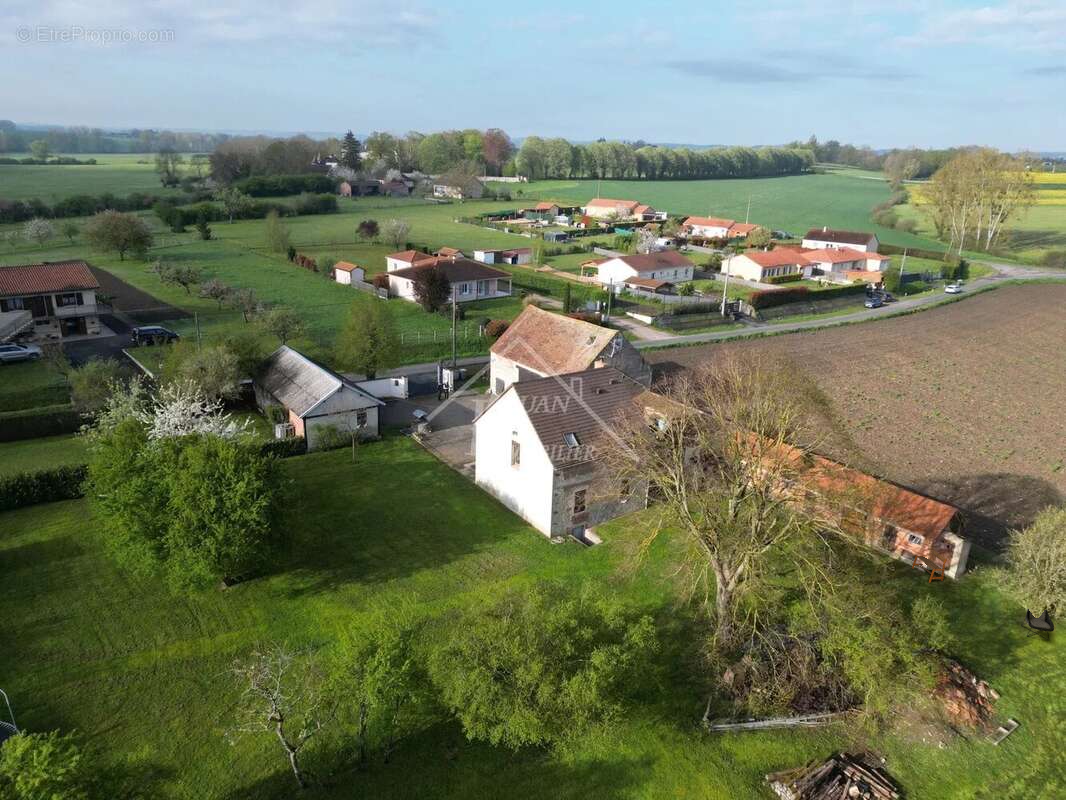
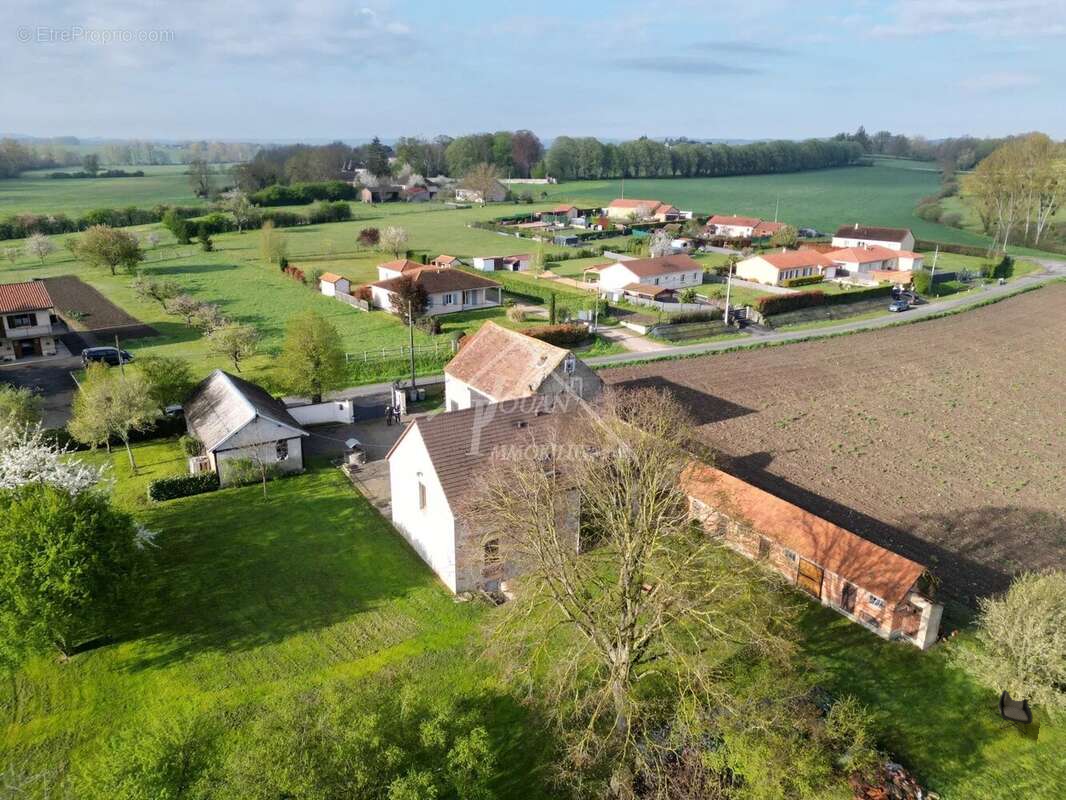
bench: present [912,549,947,583] -> none [873,609,912,654]

